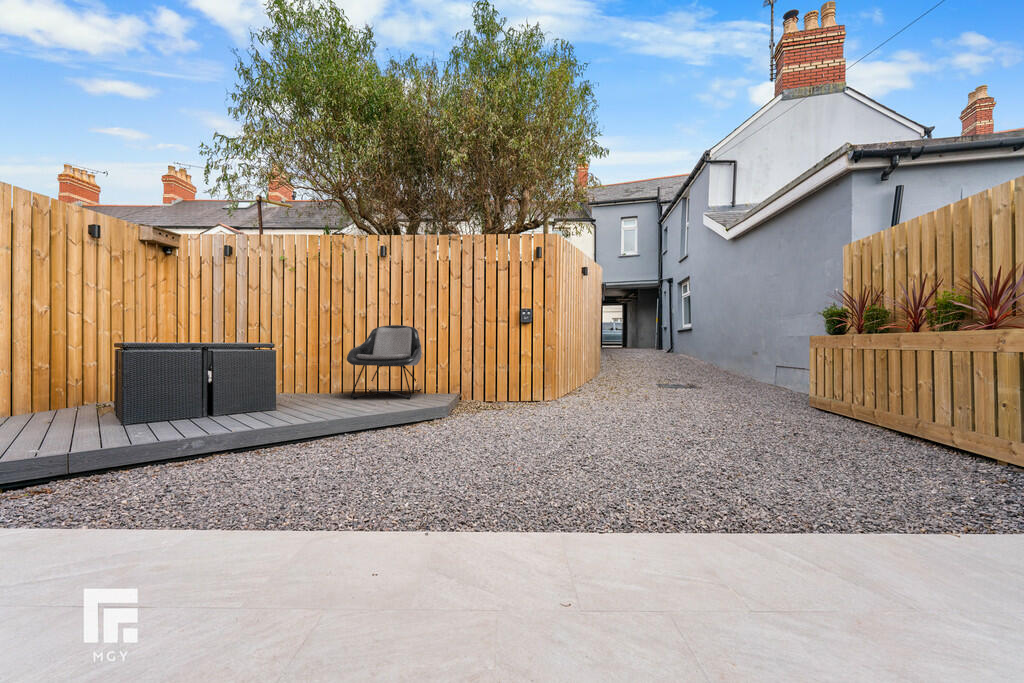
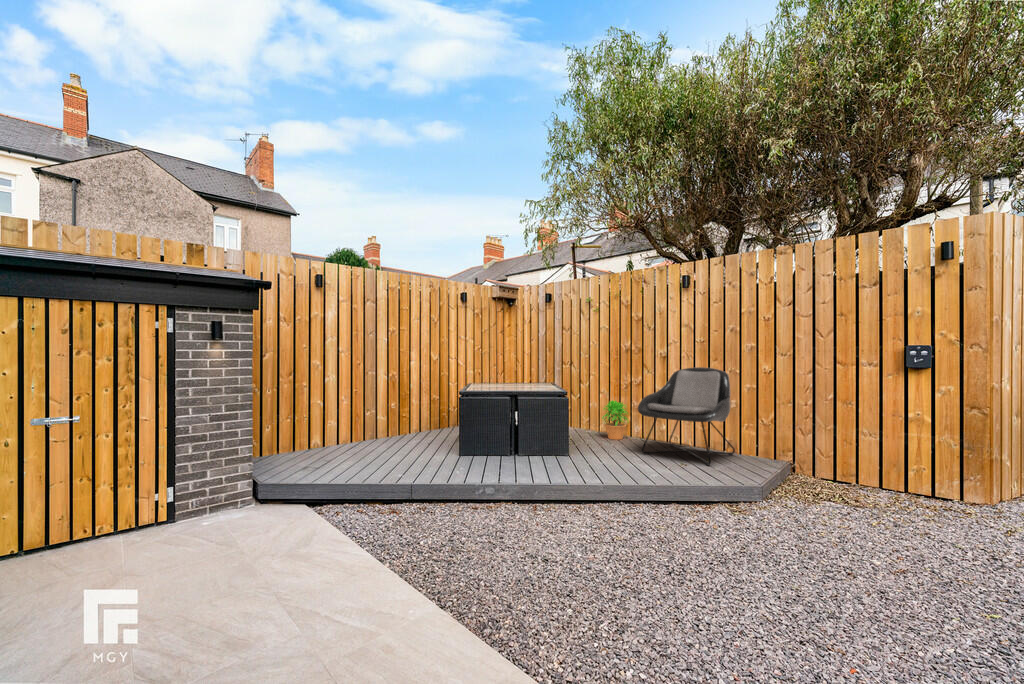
potted plant: none [300,356,332,393] -> present [602,400,628,440]

